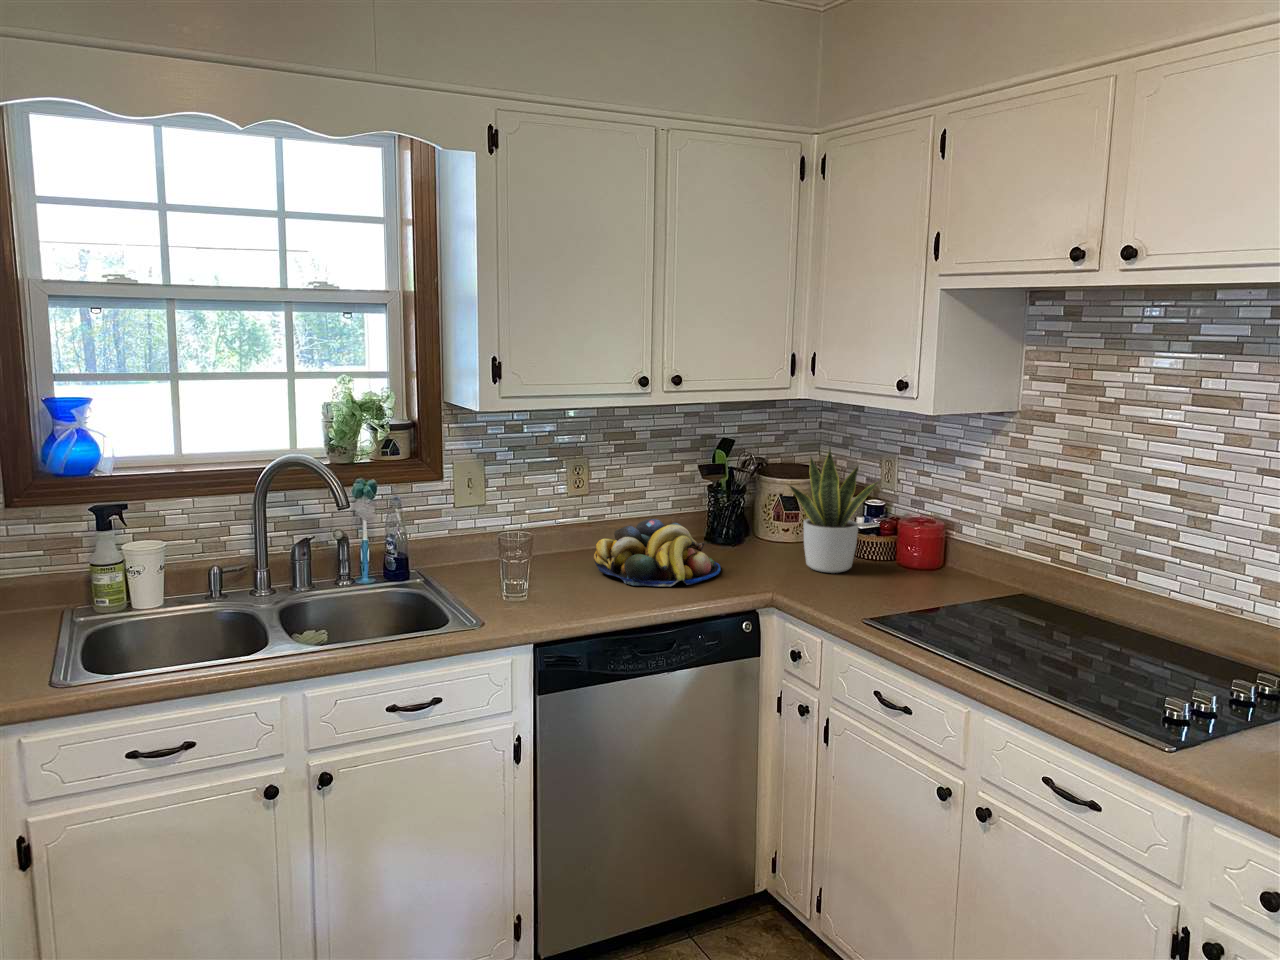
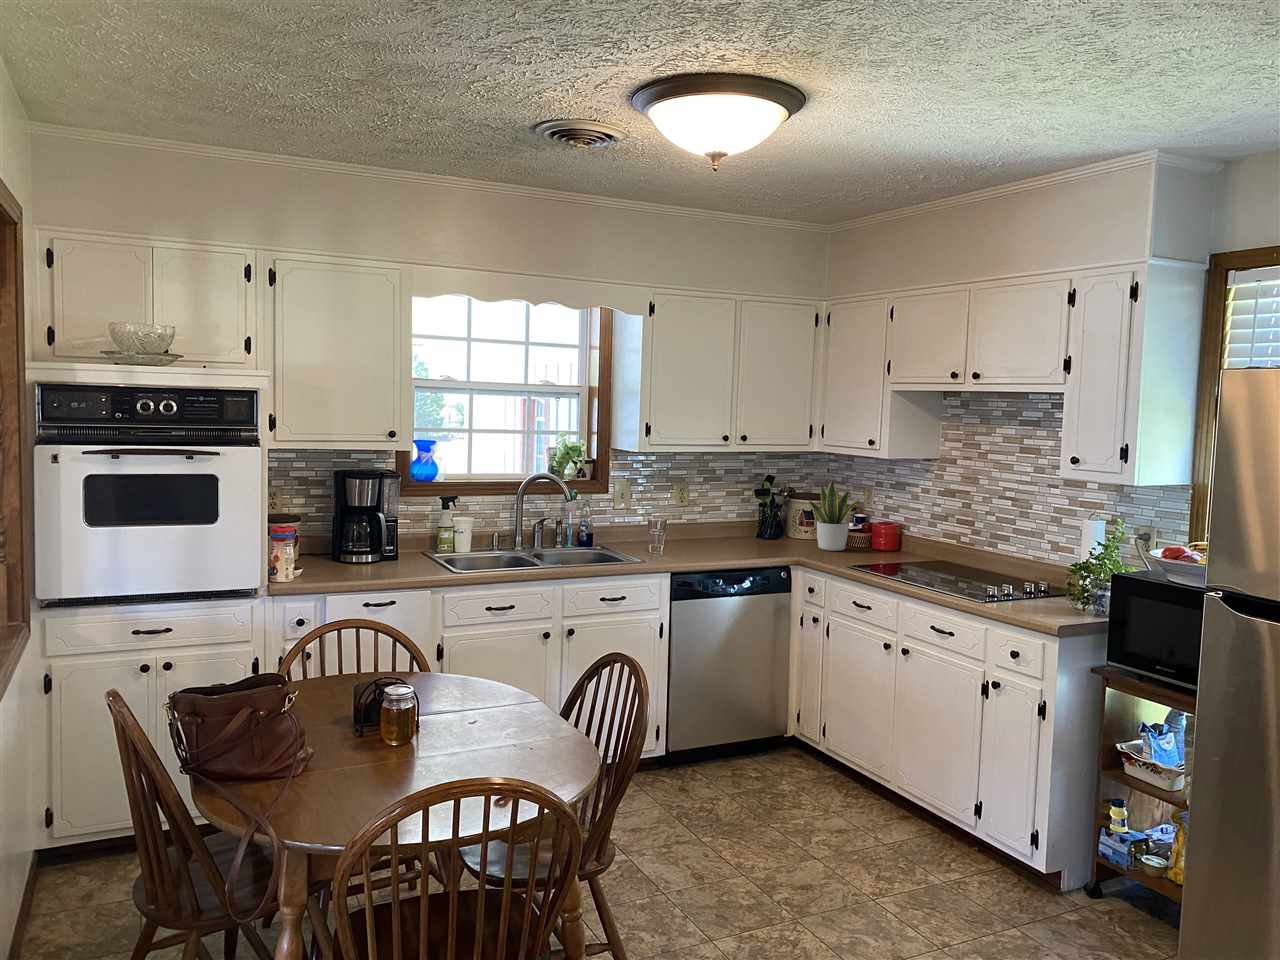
fruit bowl: present [594,519,721,587] -> none [695,520,769,553]

